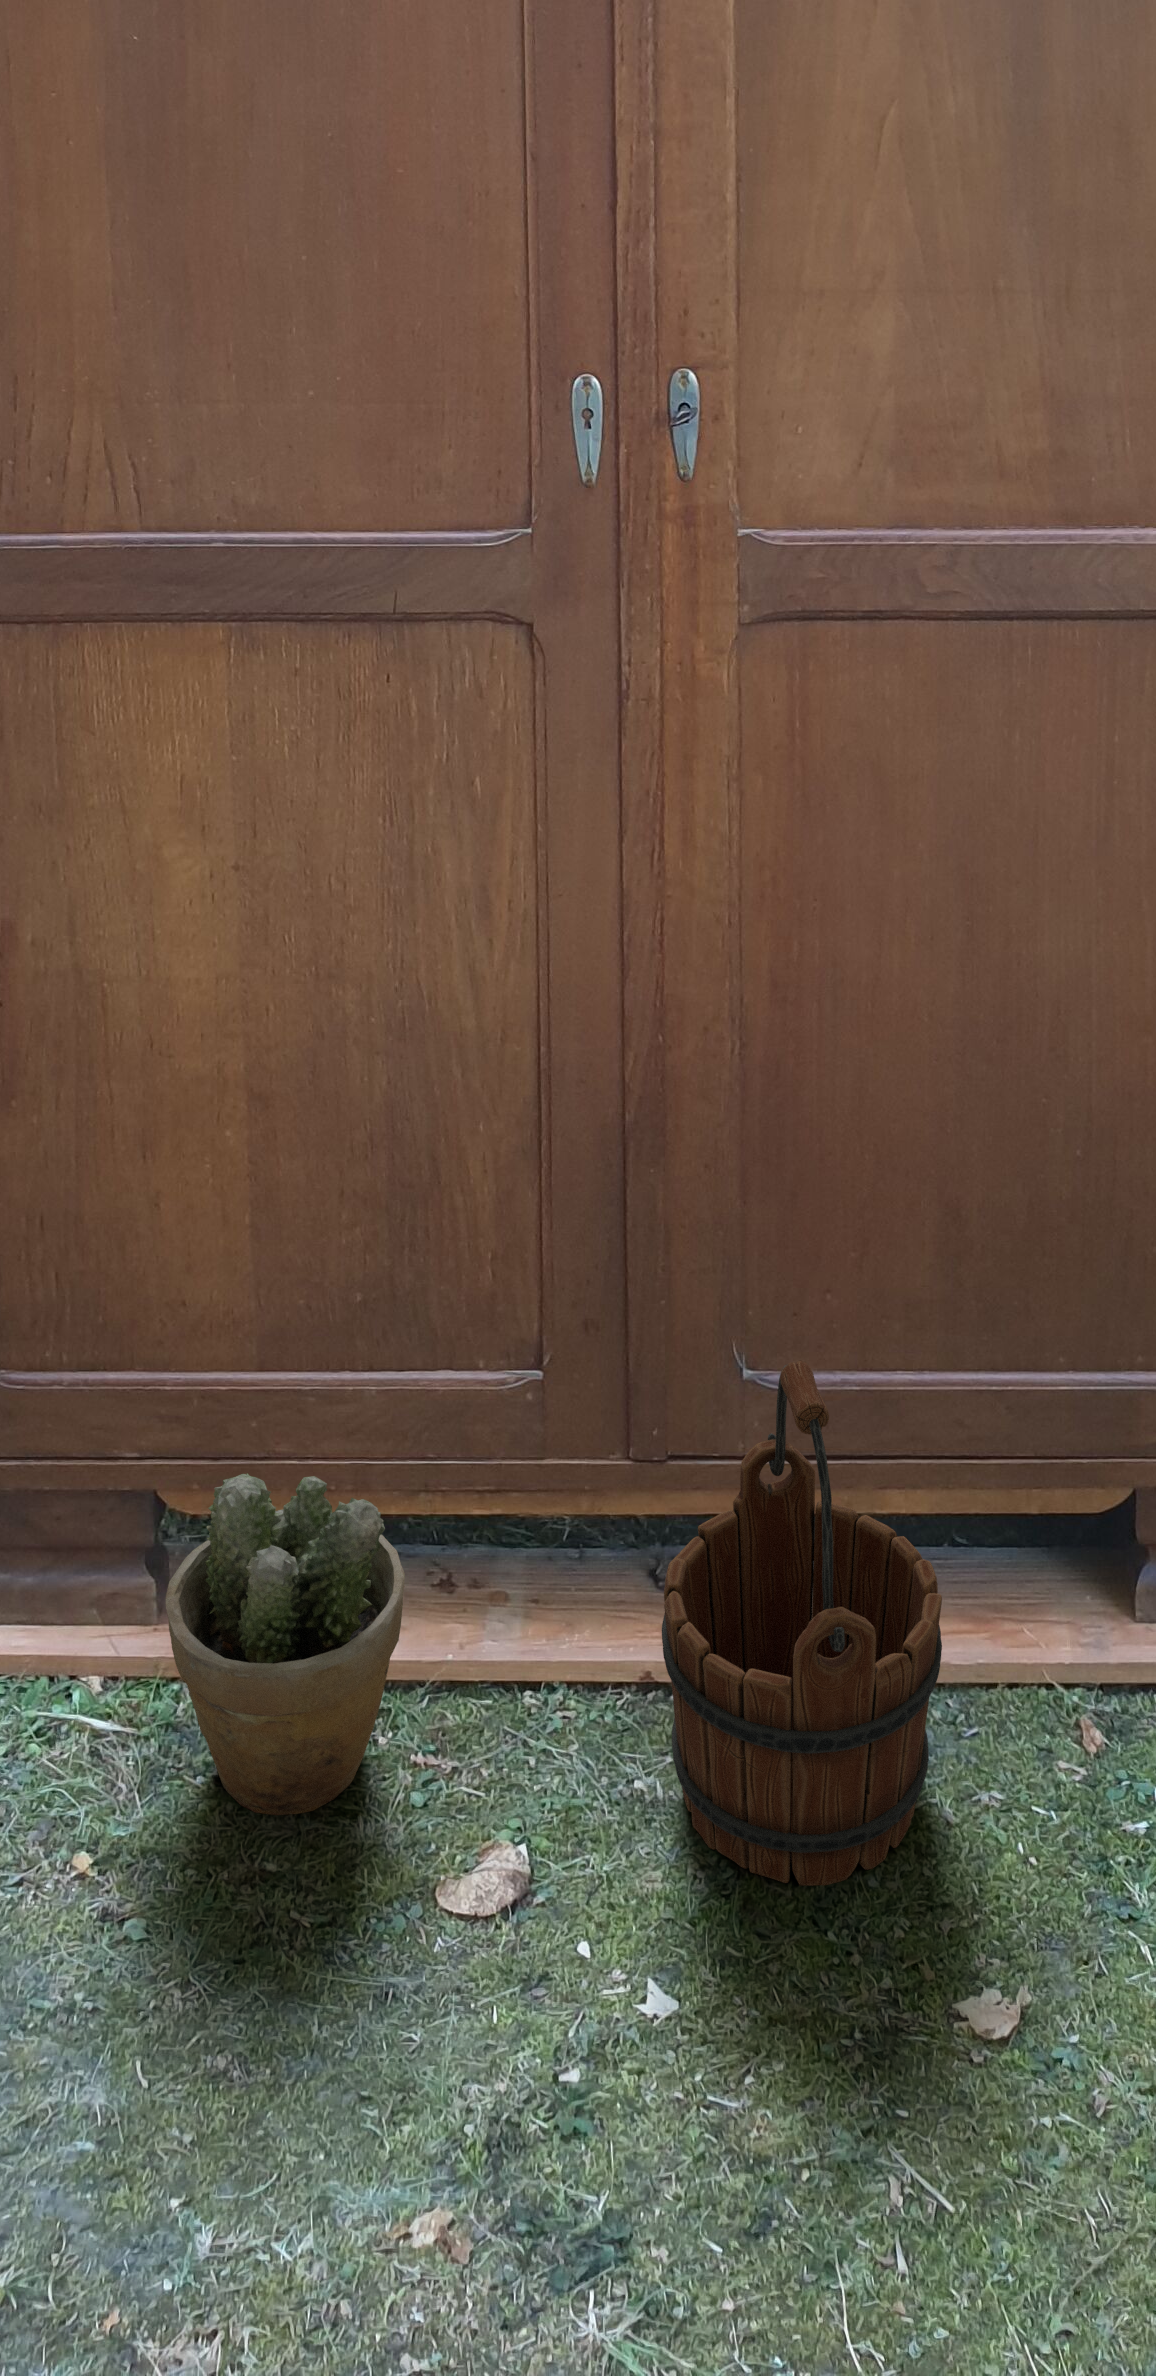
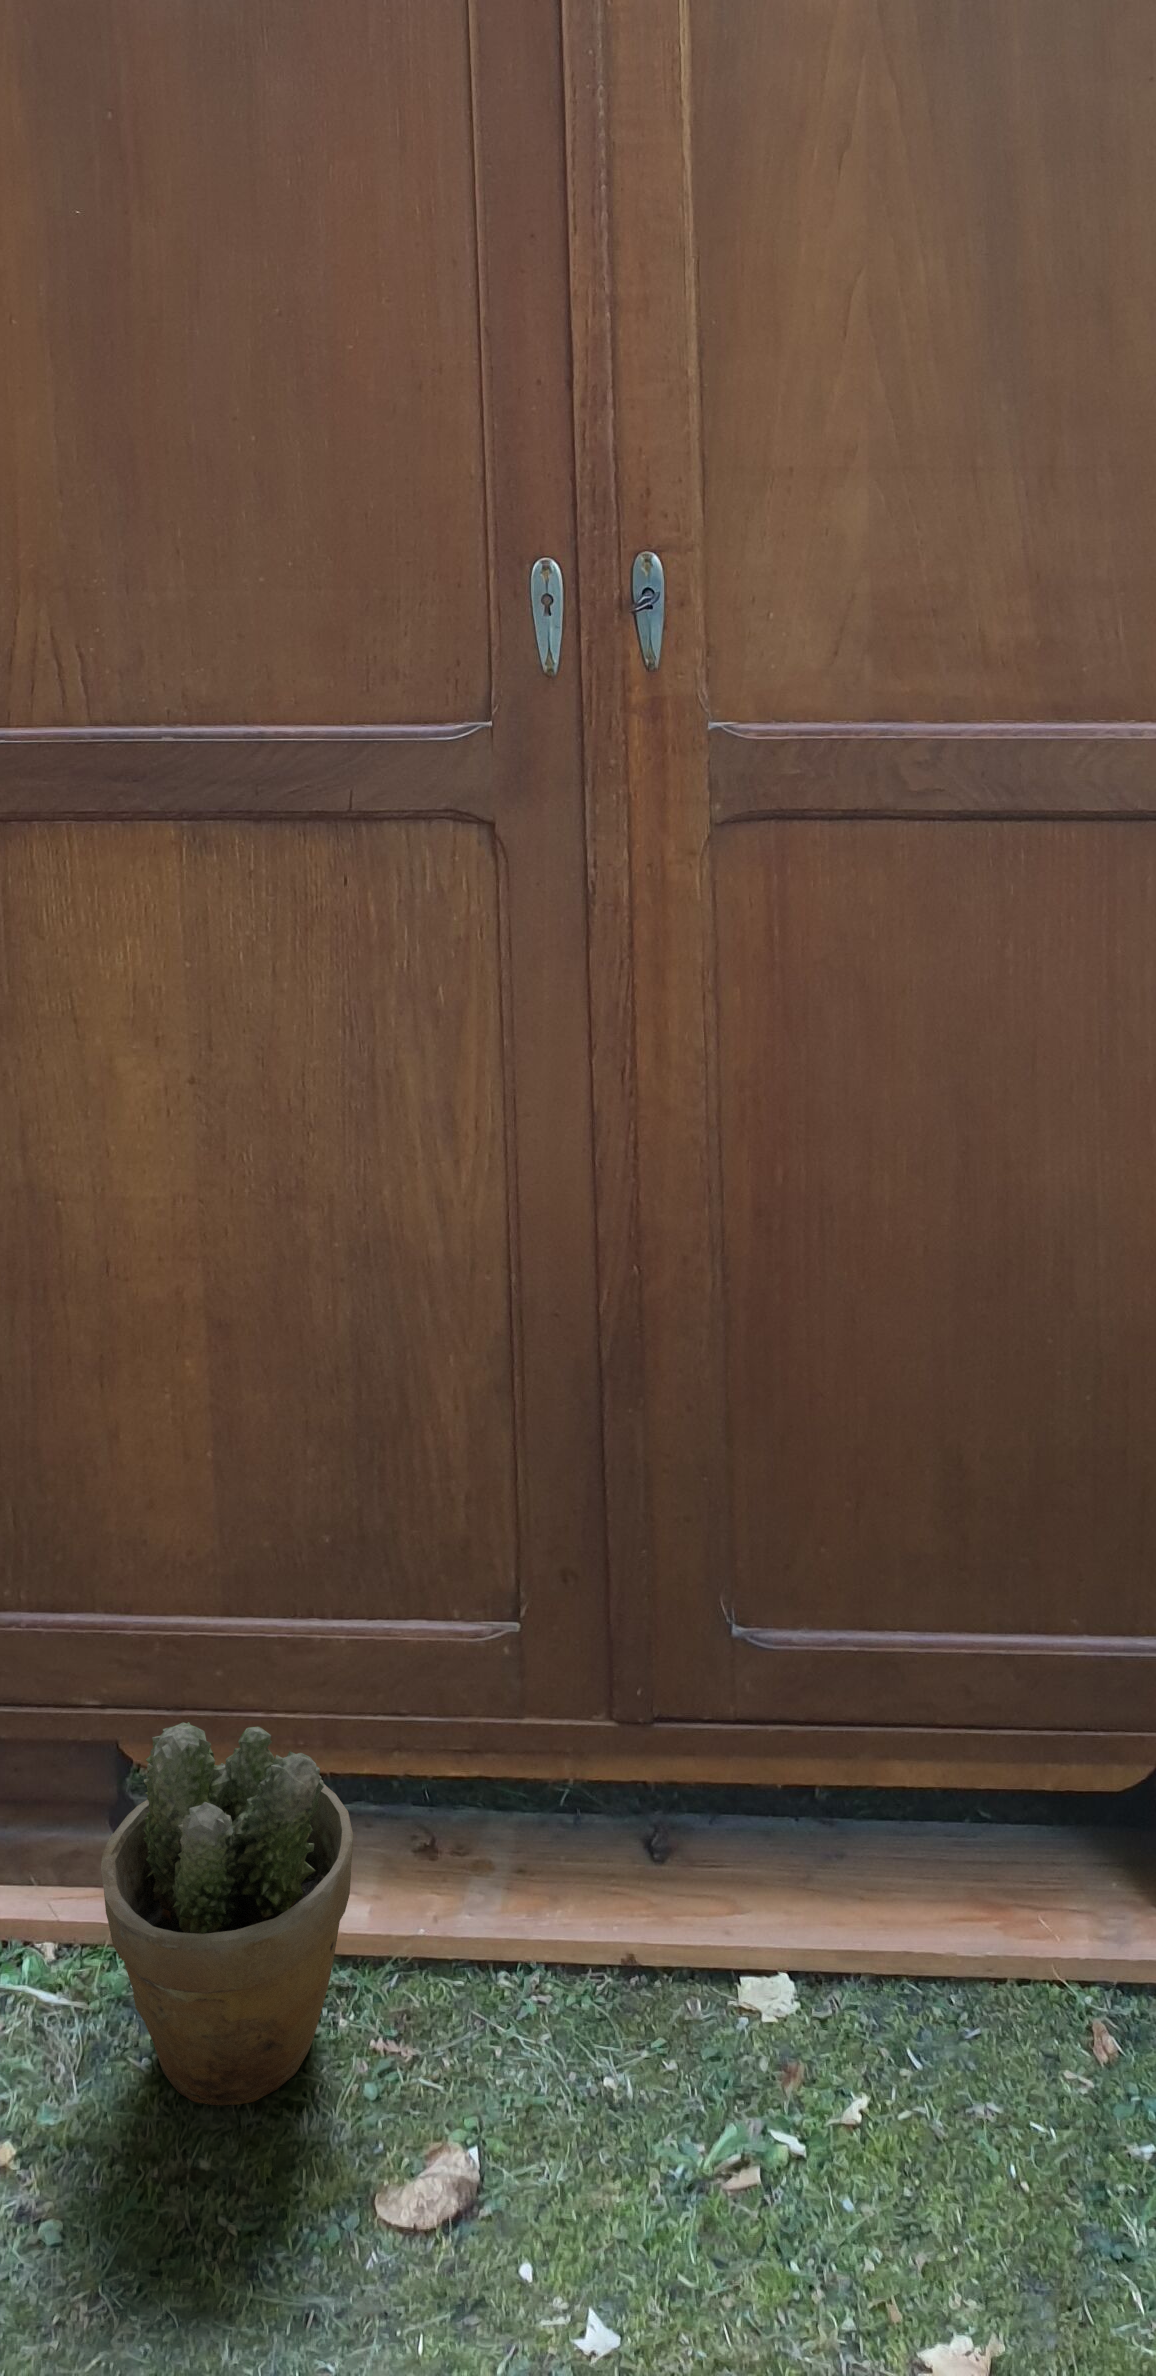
wooden bucket: present [662,1361,942,1886] -> none [618,1608,920,2208]

